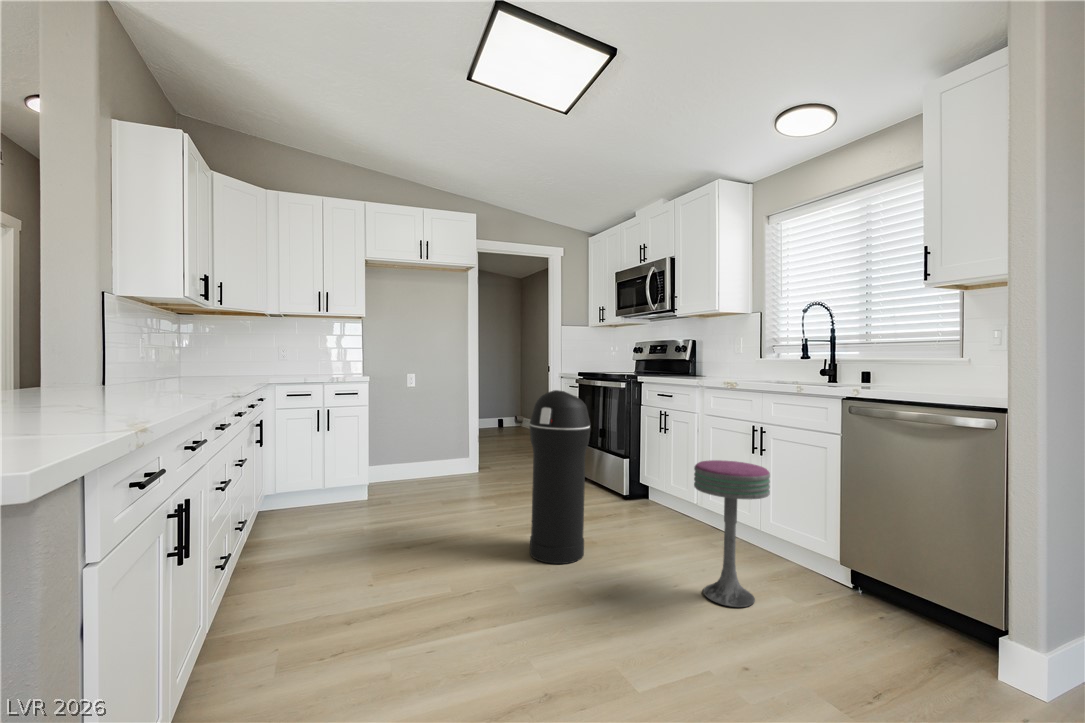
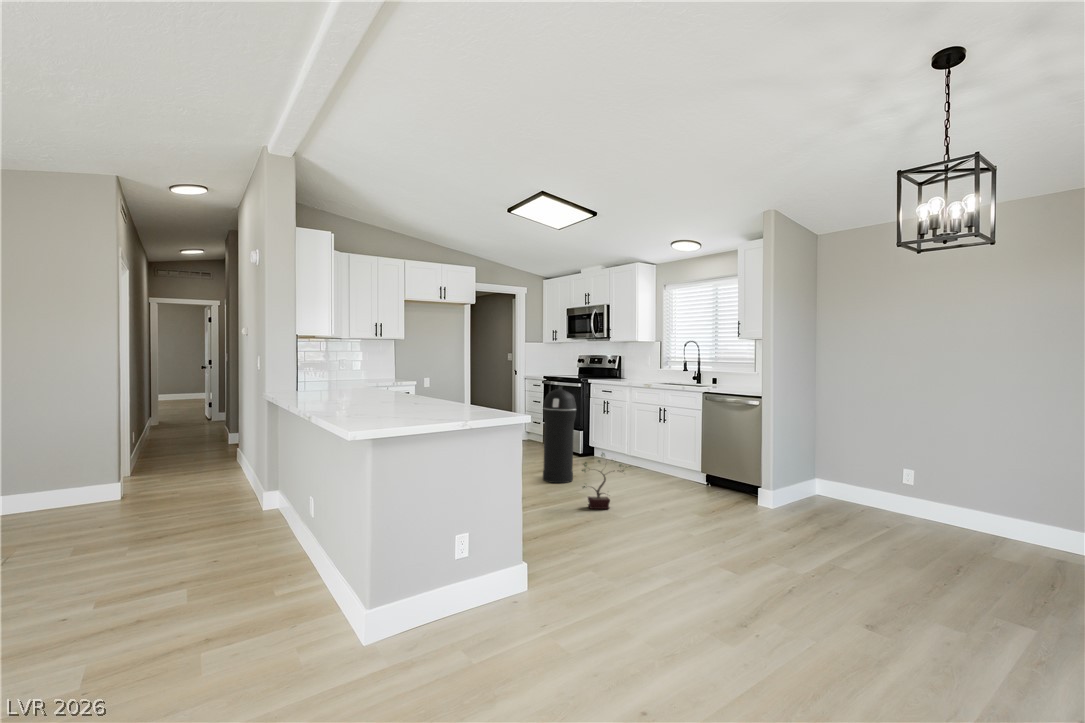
bar stool: present [694,460,770,607] -> none [634,424,669,491]
potted plant: none [544,534,669,676] -> present [582,453,631,509]

